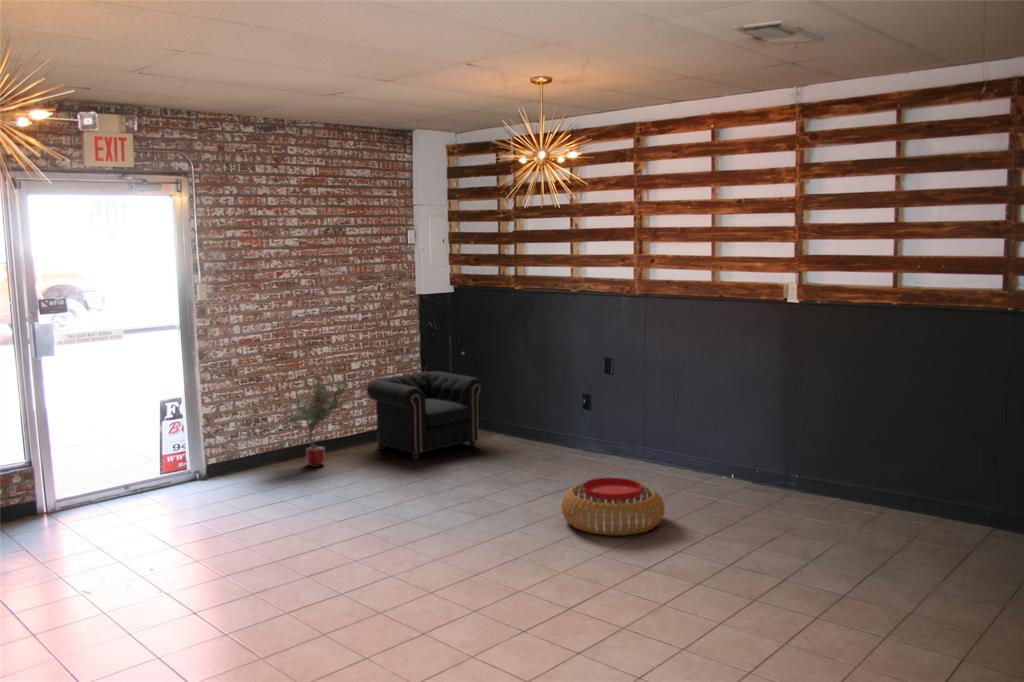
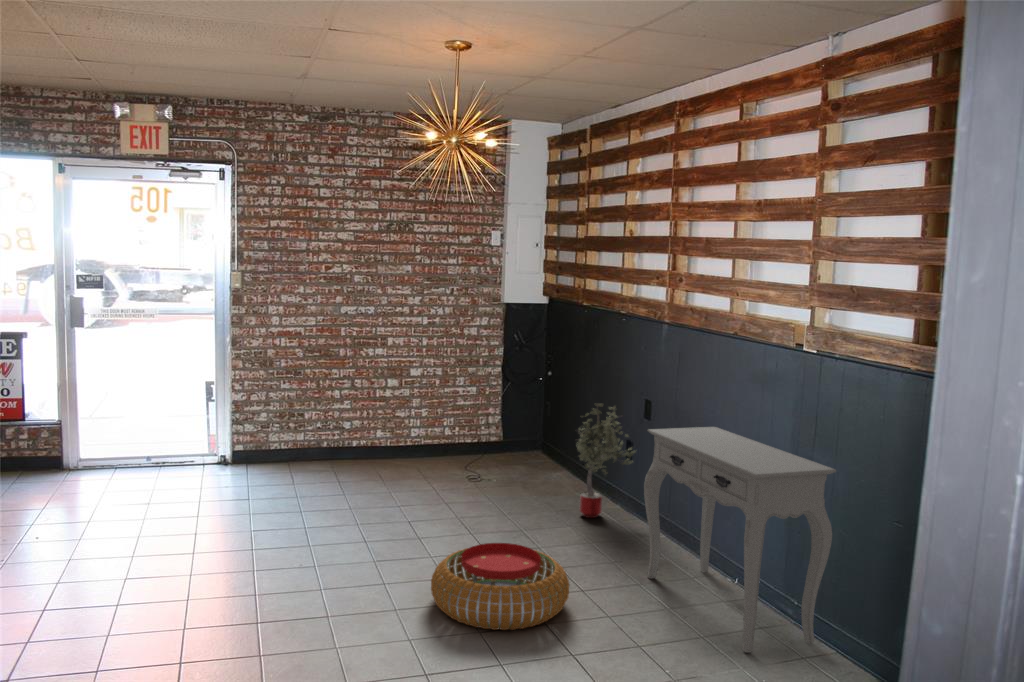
armchair: present [367,371,483,460] -> none [413,387,535,482]
potted tree: present [278,372,348,467] -> present [577,404,635,518]
console table: none [663,374,813,513] -> present [644,427,836,653]

